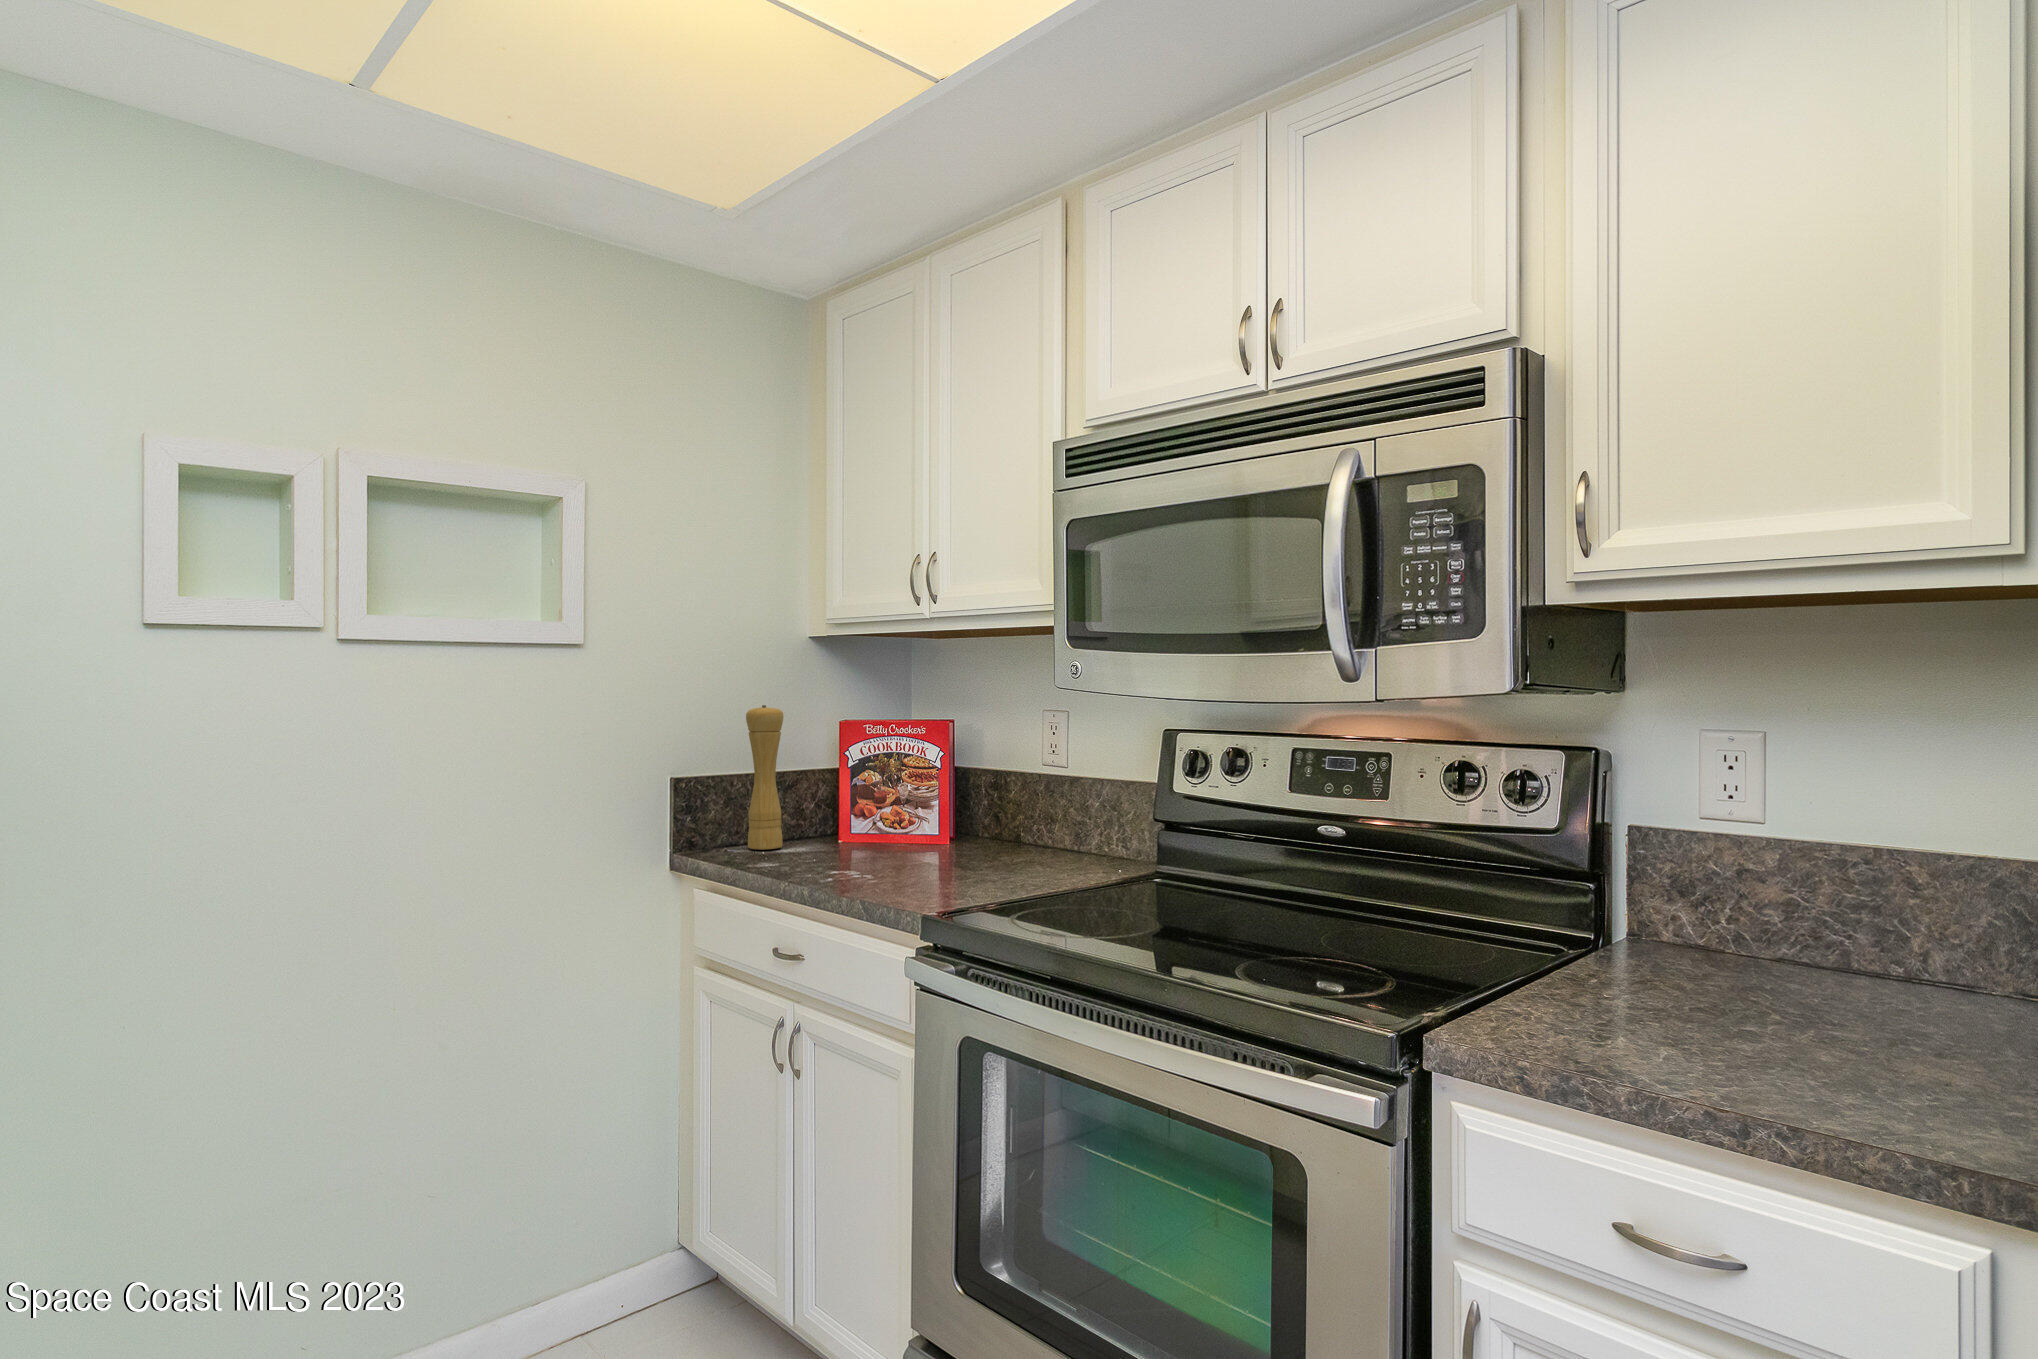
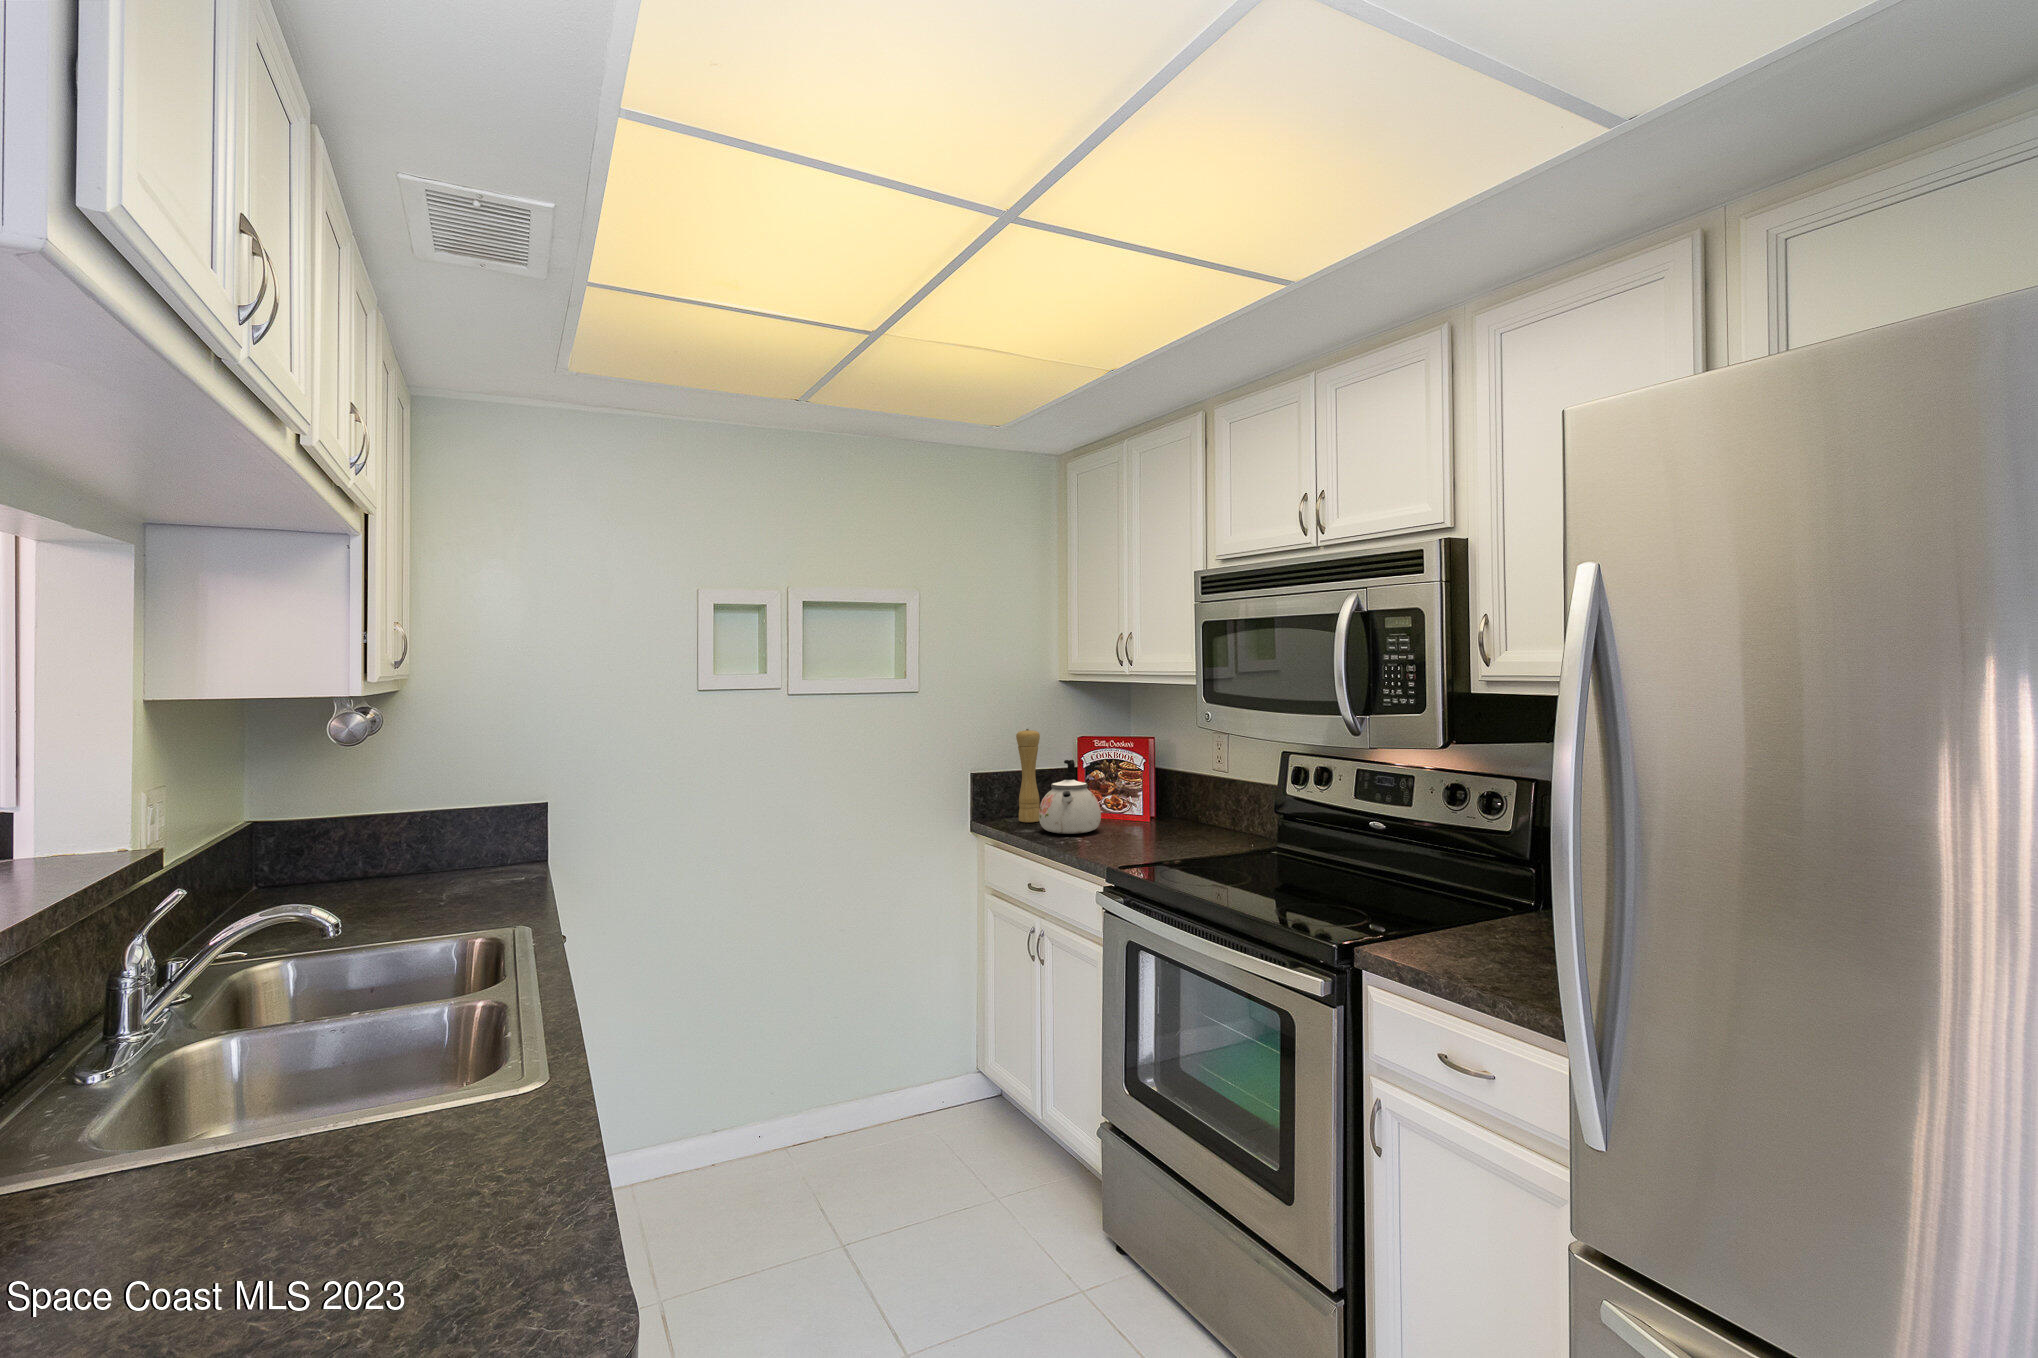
kettle: none [786,749,883,864] -> present [1039,760,1101,834]

